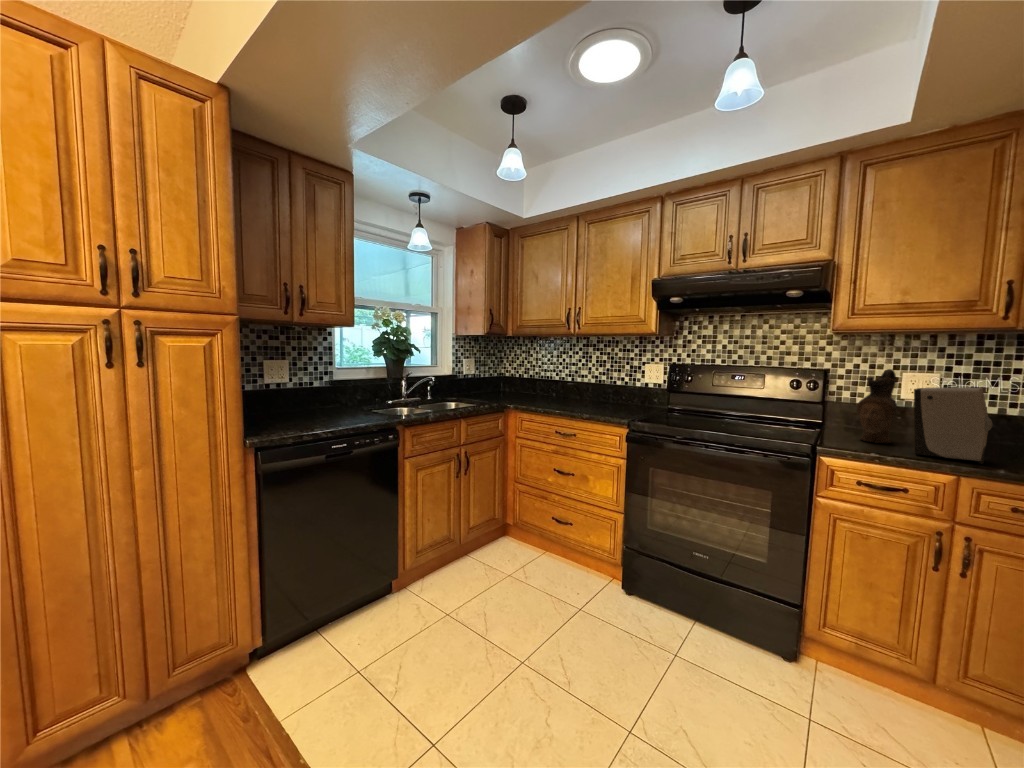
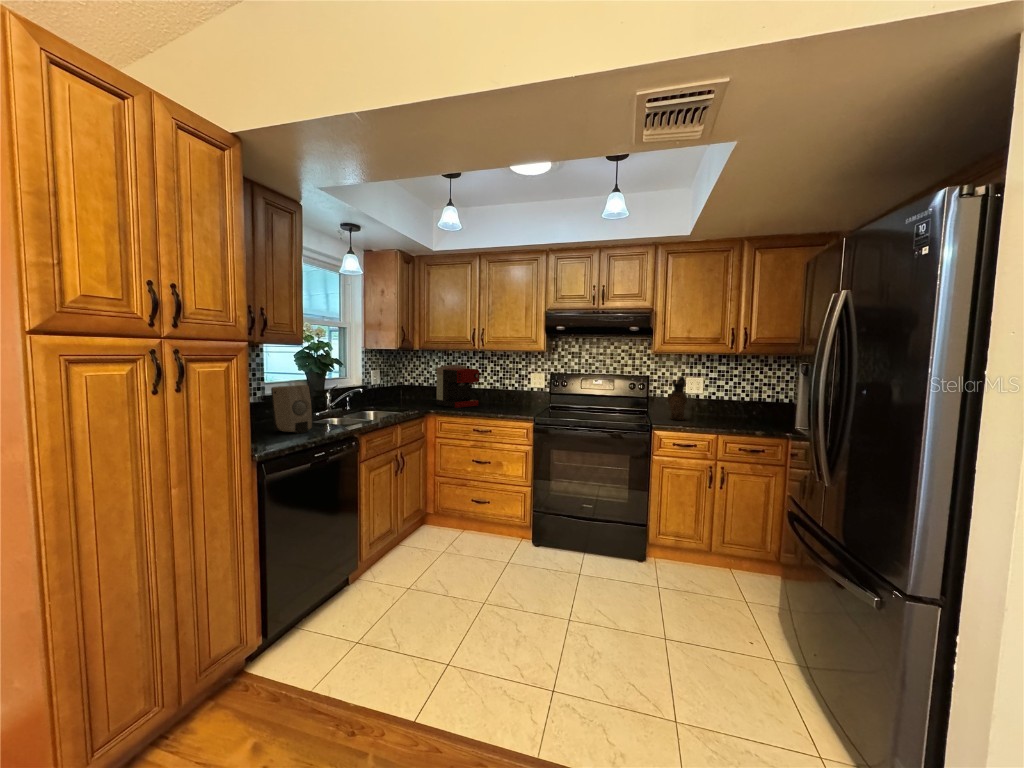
coffee maker: none [529,352,579,404] -> present [436,364,480,408]
soap dispenser: present [914,388,992,464] -> present [271,385,312,434]

